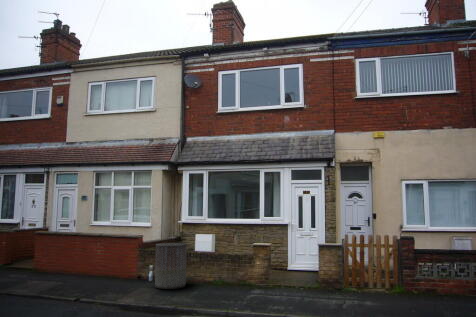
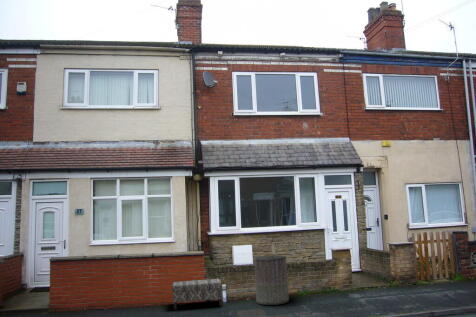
bench: none [94,257,141,283] -> present [172,279,222,310]

